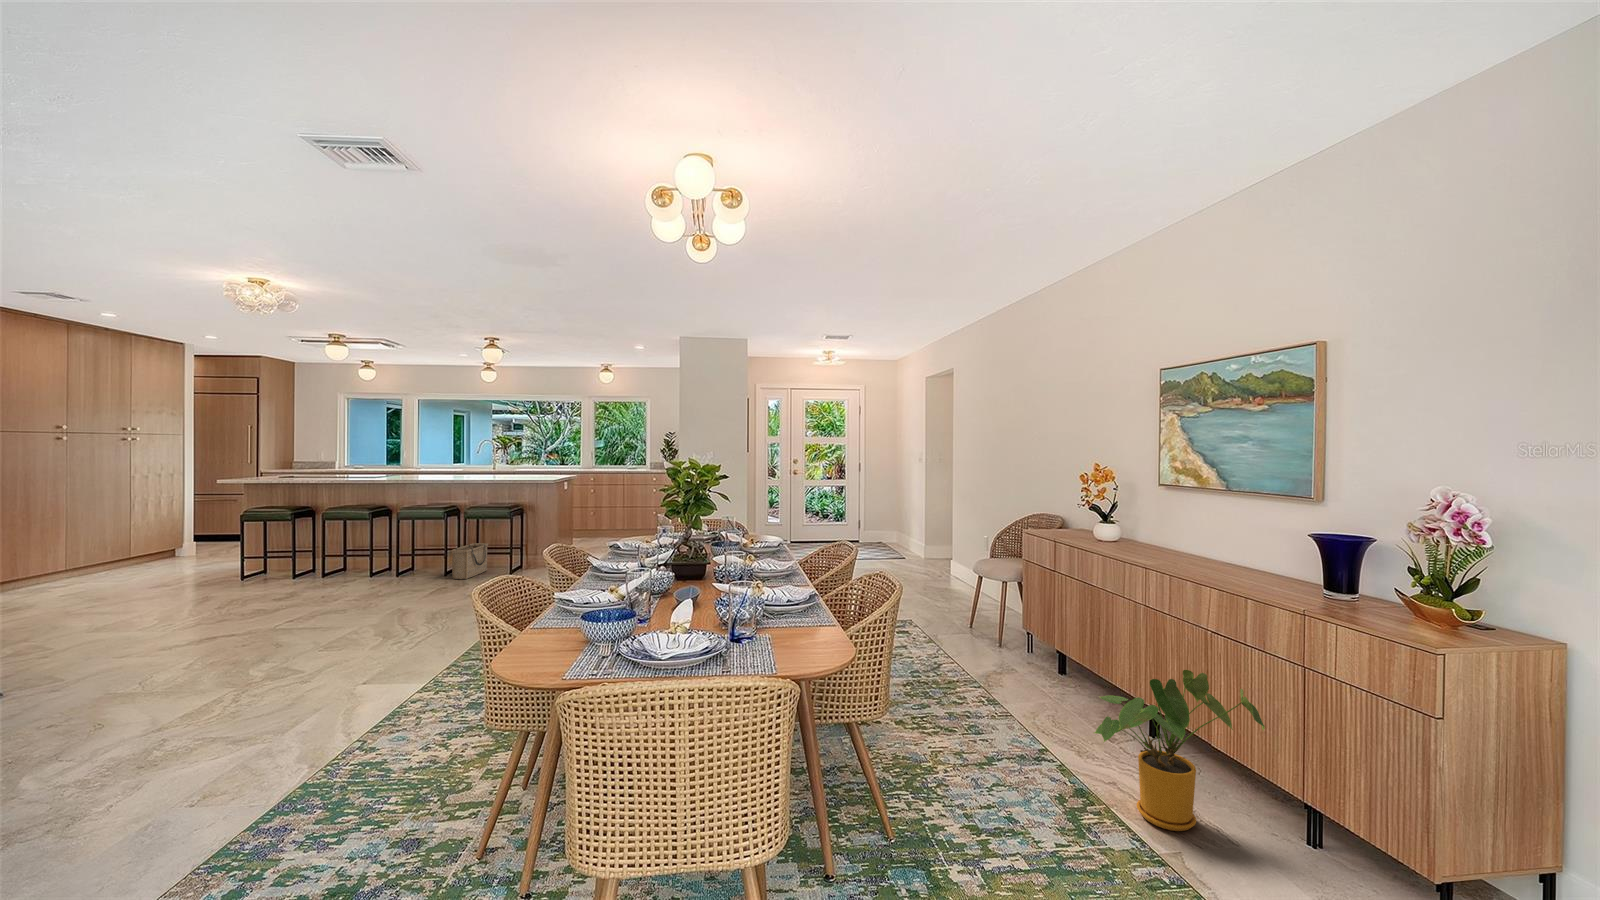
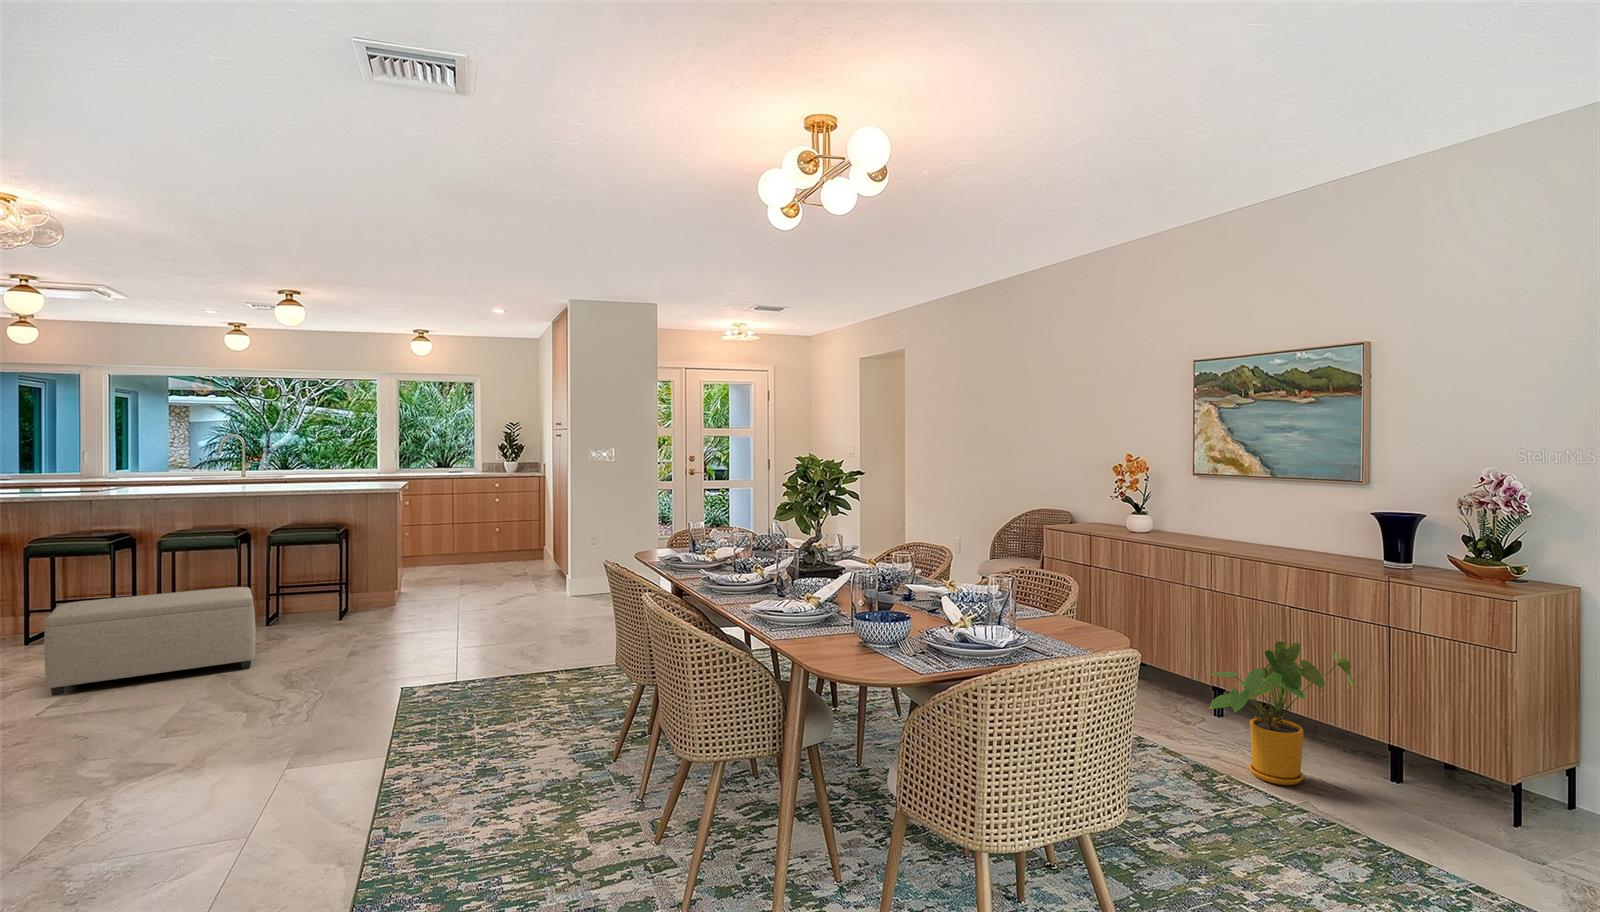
basket: present [451,543,488,579] -> none [262,579,307,631]
ottoman: none [286,547,428,614] -> present [44,587,256,696]

